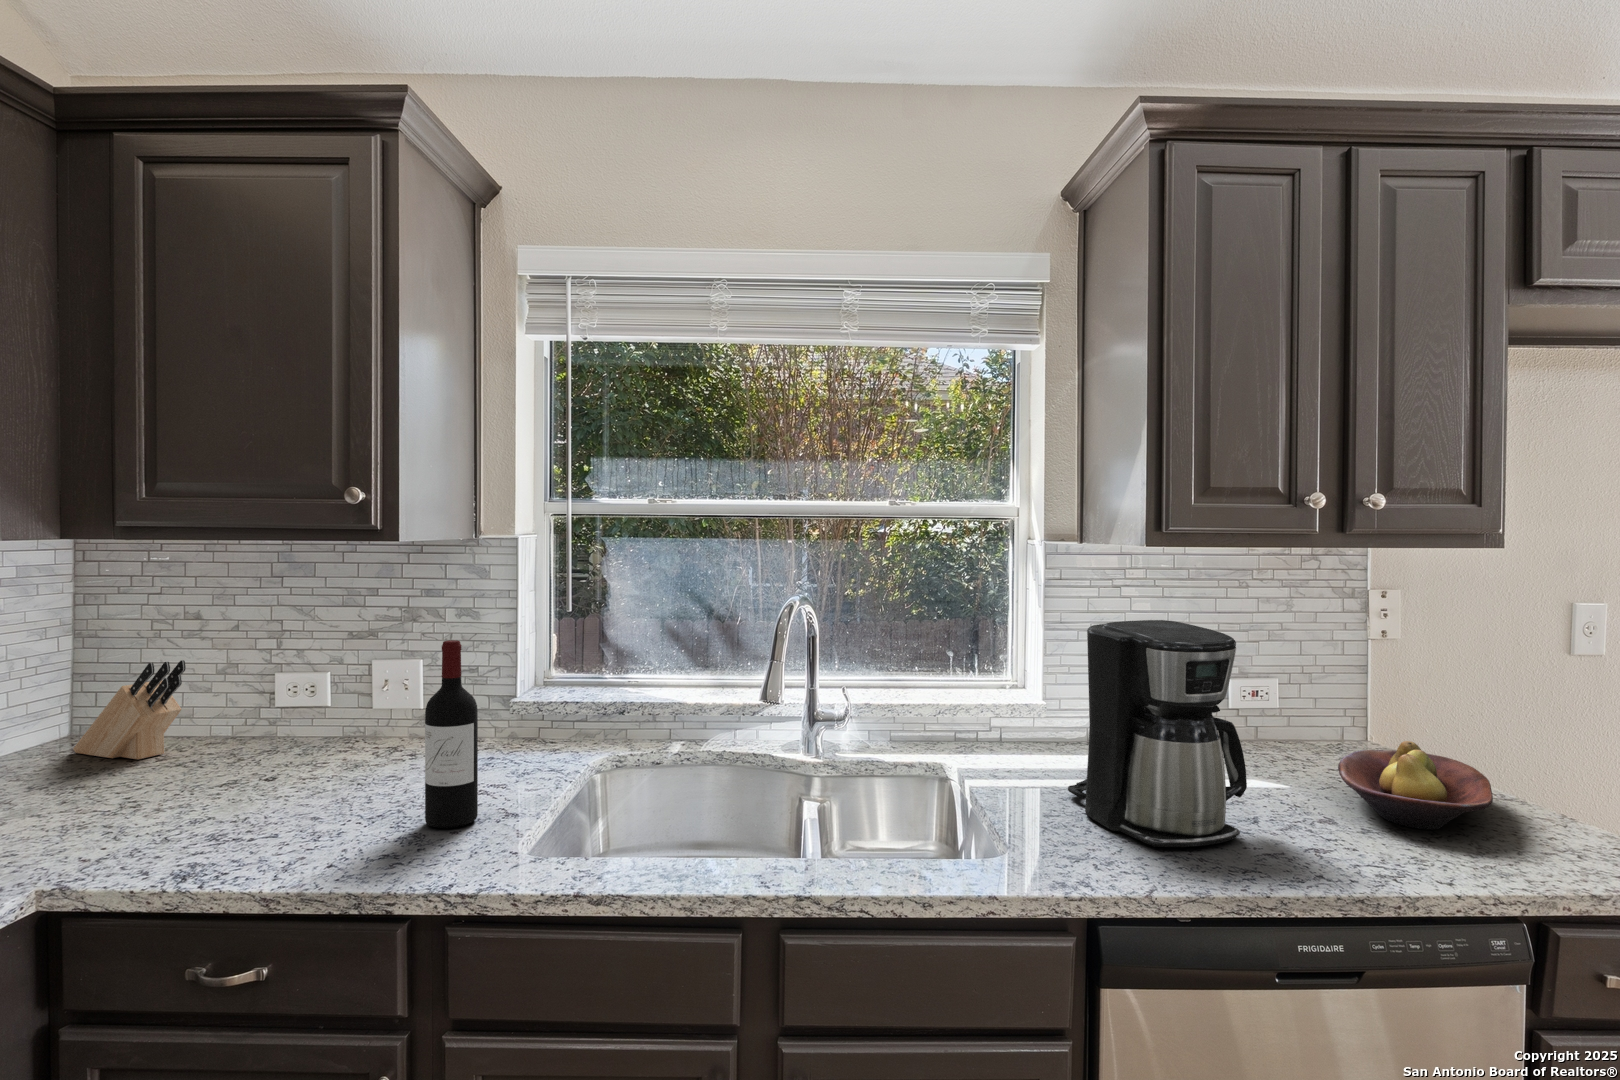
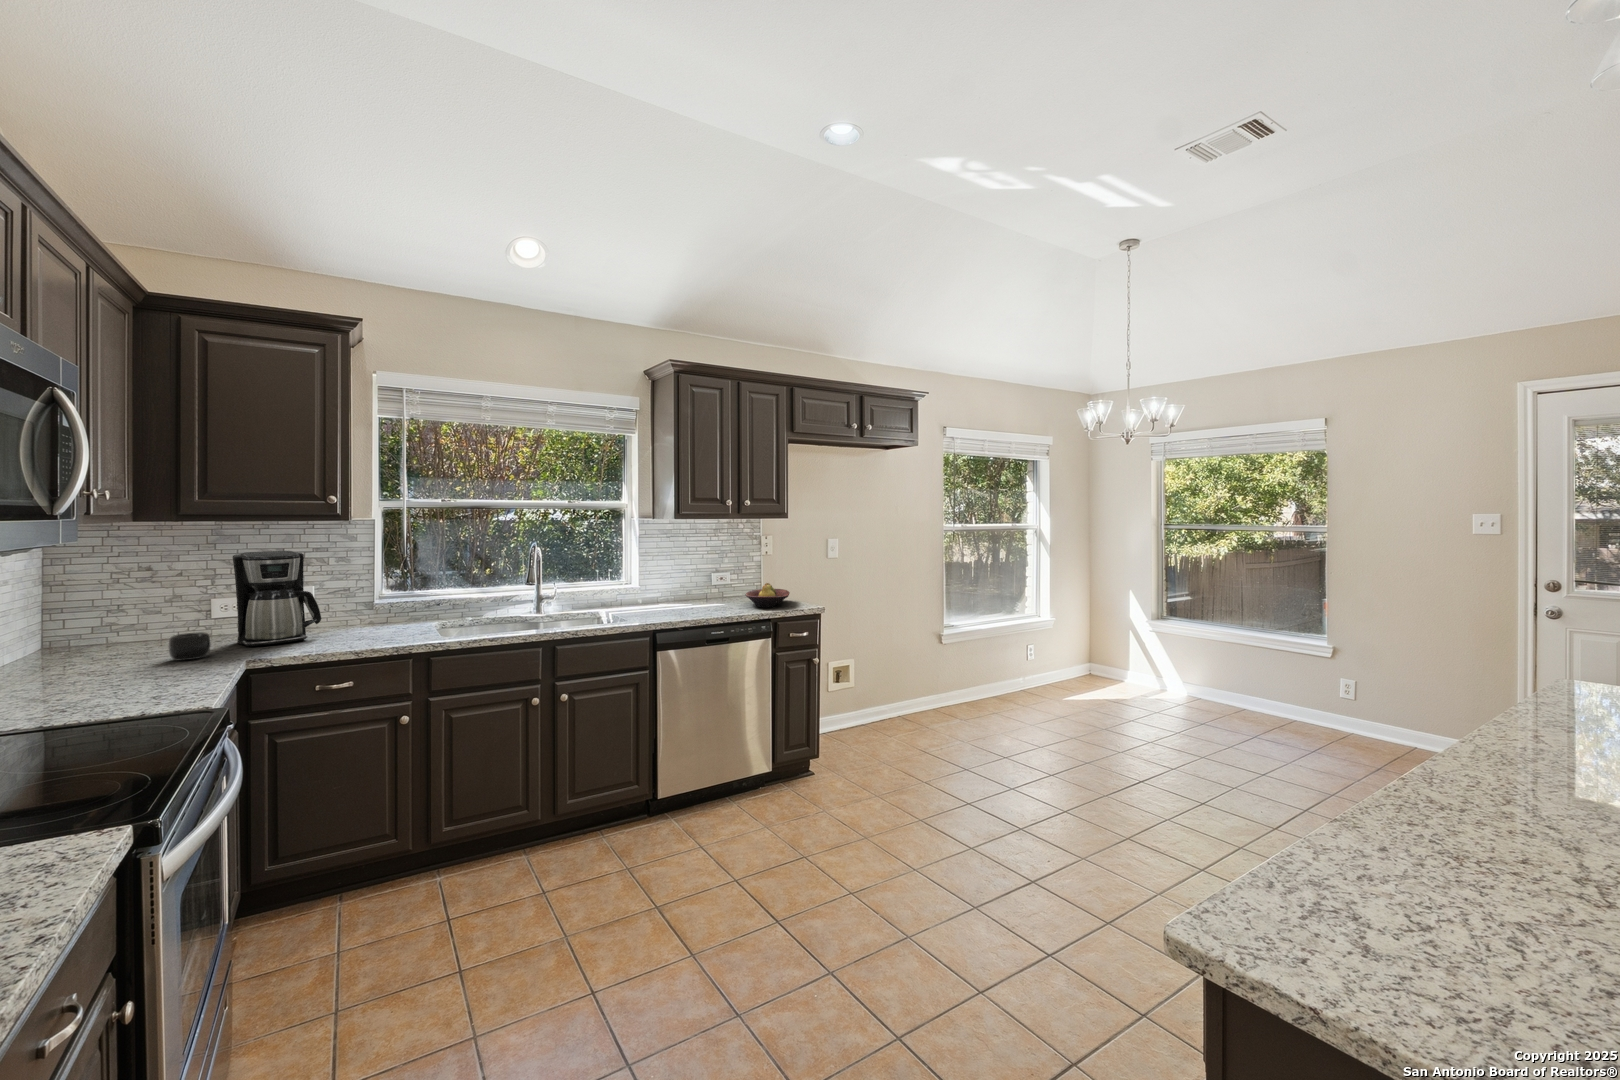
coffee maker: present [1068,620,1247,847] -> present [233,551,321,647]
wine bottle: present [425,640,478,828] -> none [368,561,396,643]
knife block: present [73,660,186,759] -> none [66,590,161,650]
mug: none [100,766,181,826] -> present [168,632,211,661]

